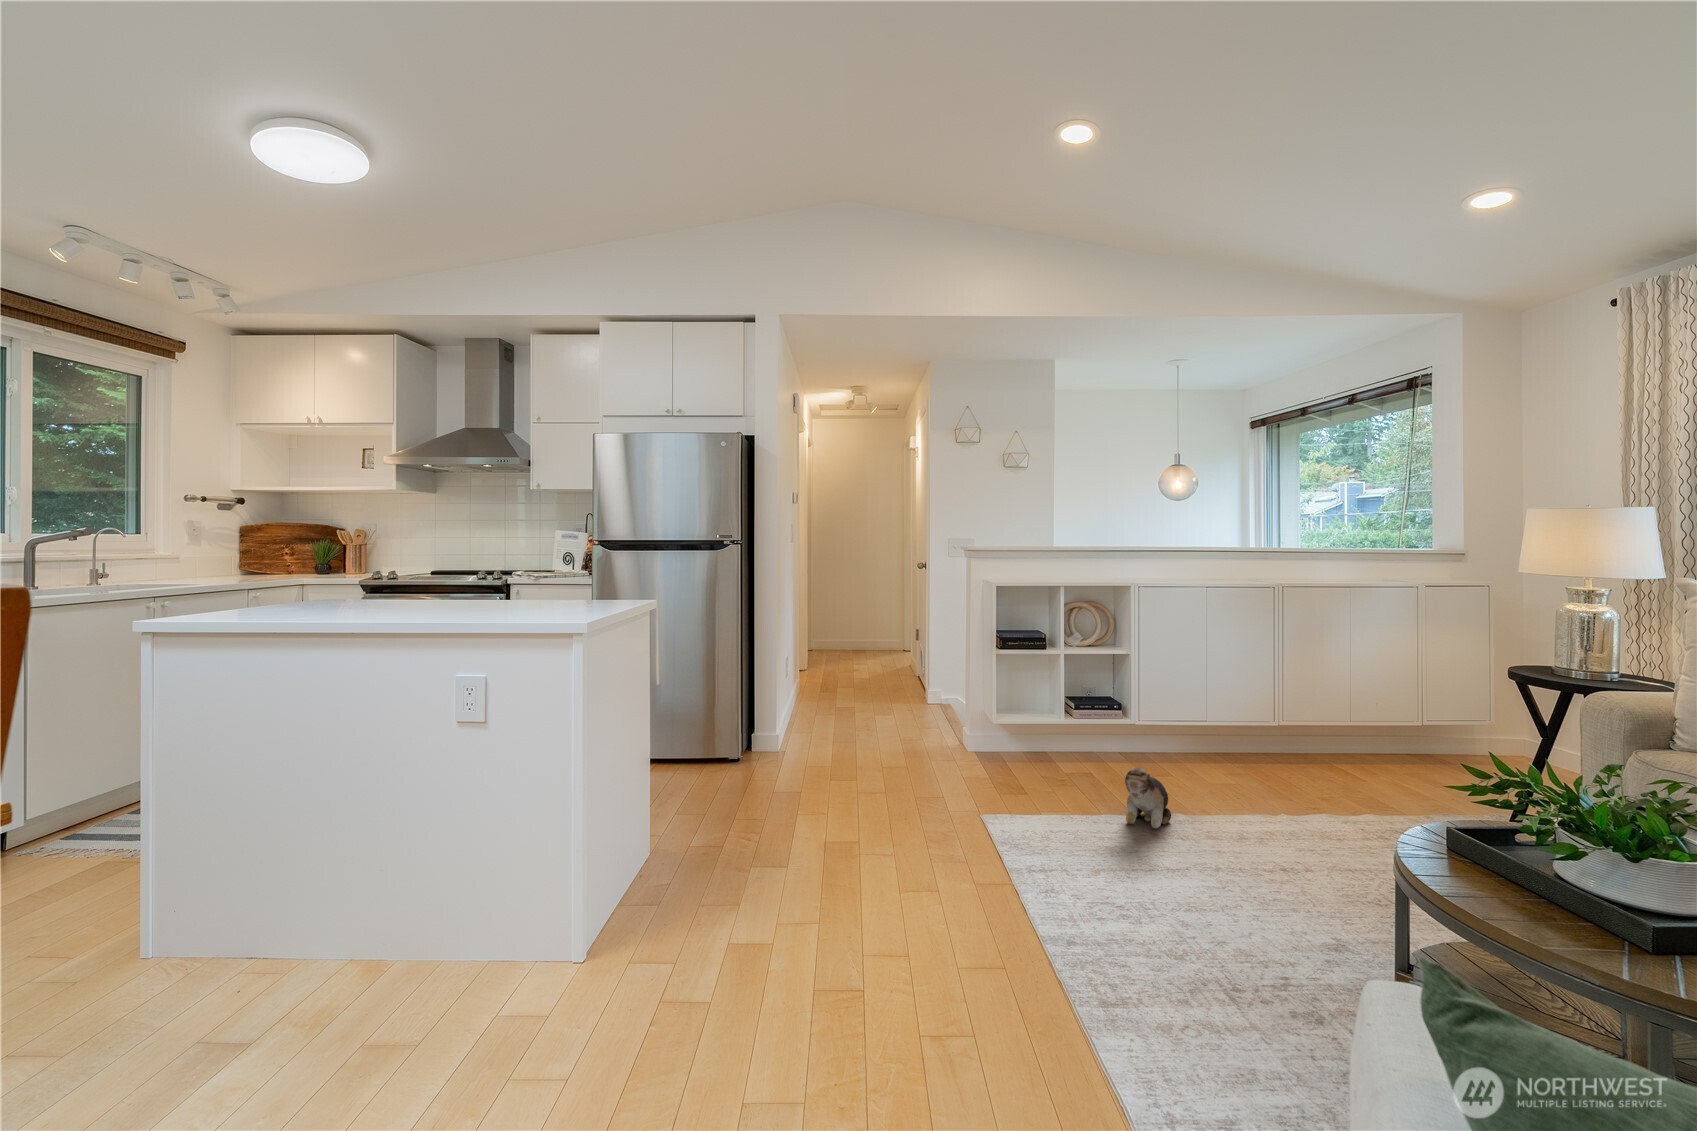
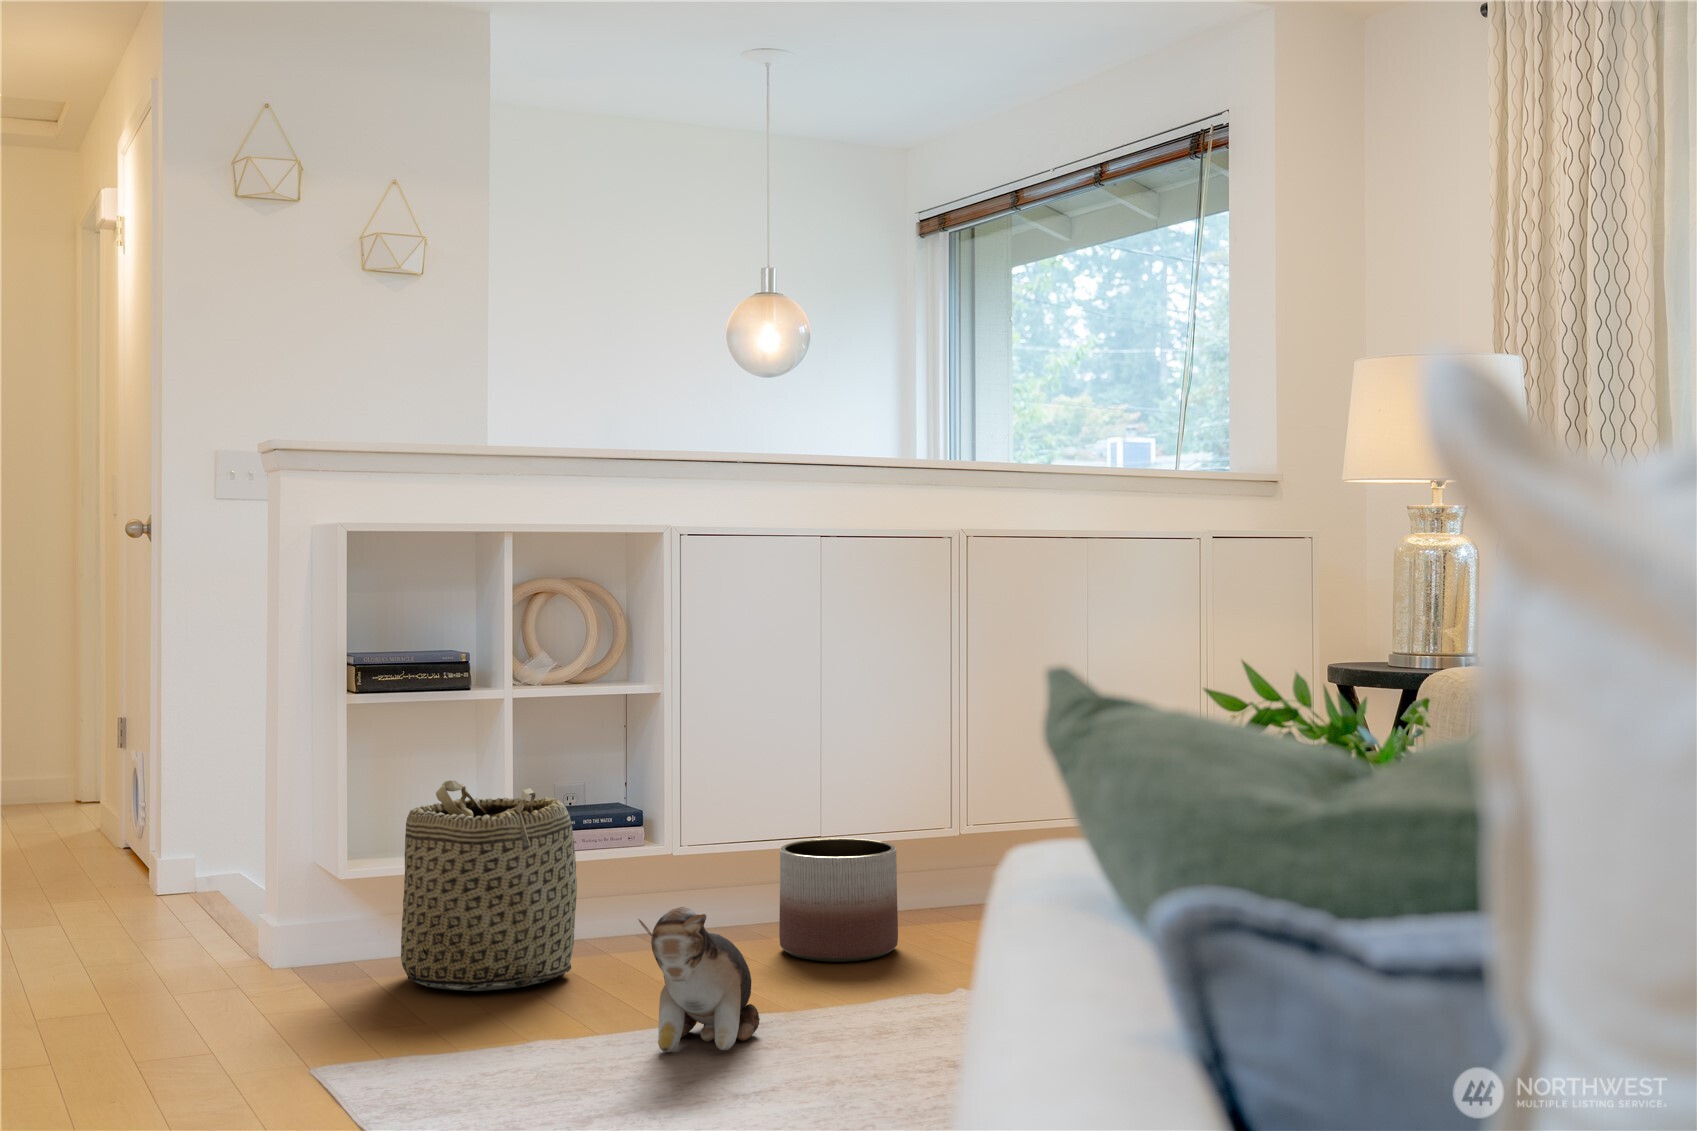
basket: none [1018,688,1090,777] -> present [401,780,577,991]
planter: none [1180,727,1240,787] -> present [779,838,898,962]

